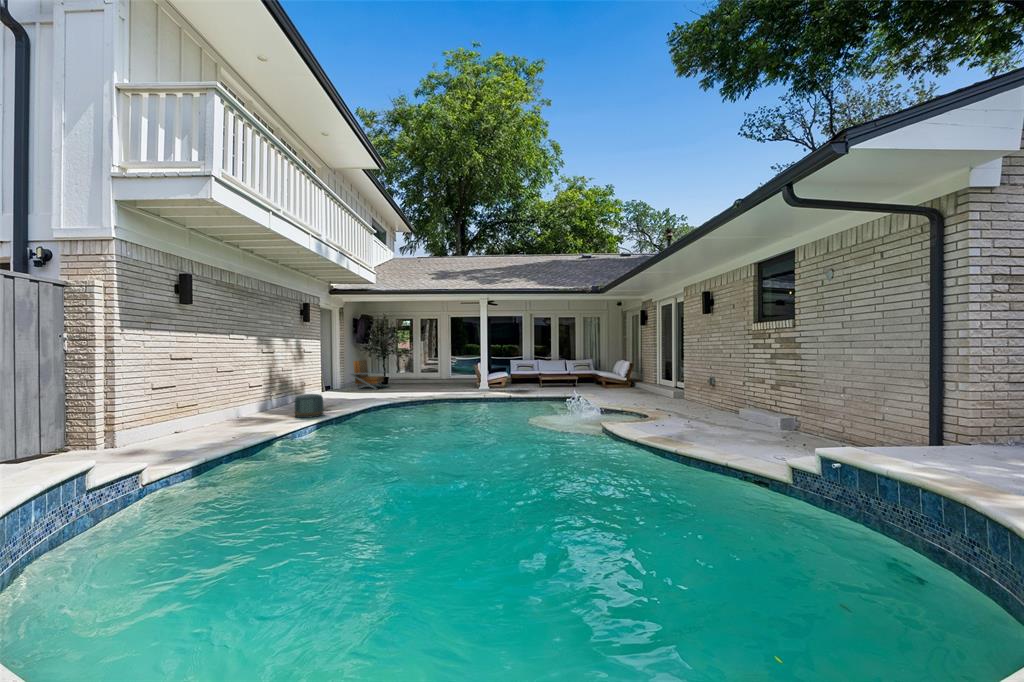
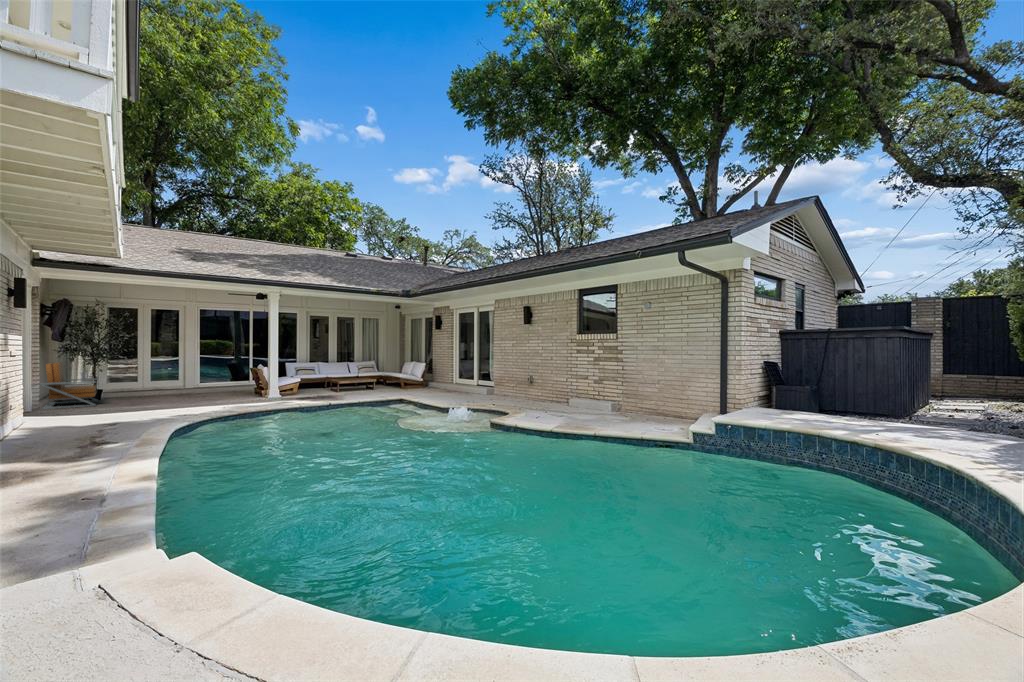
pouf: present [295,394,323,418] -> none [56,415,112,454]

